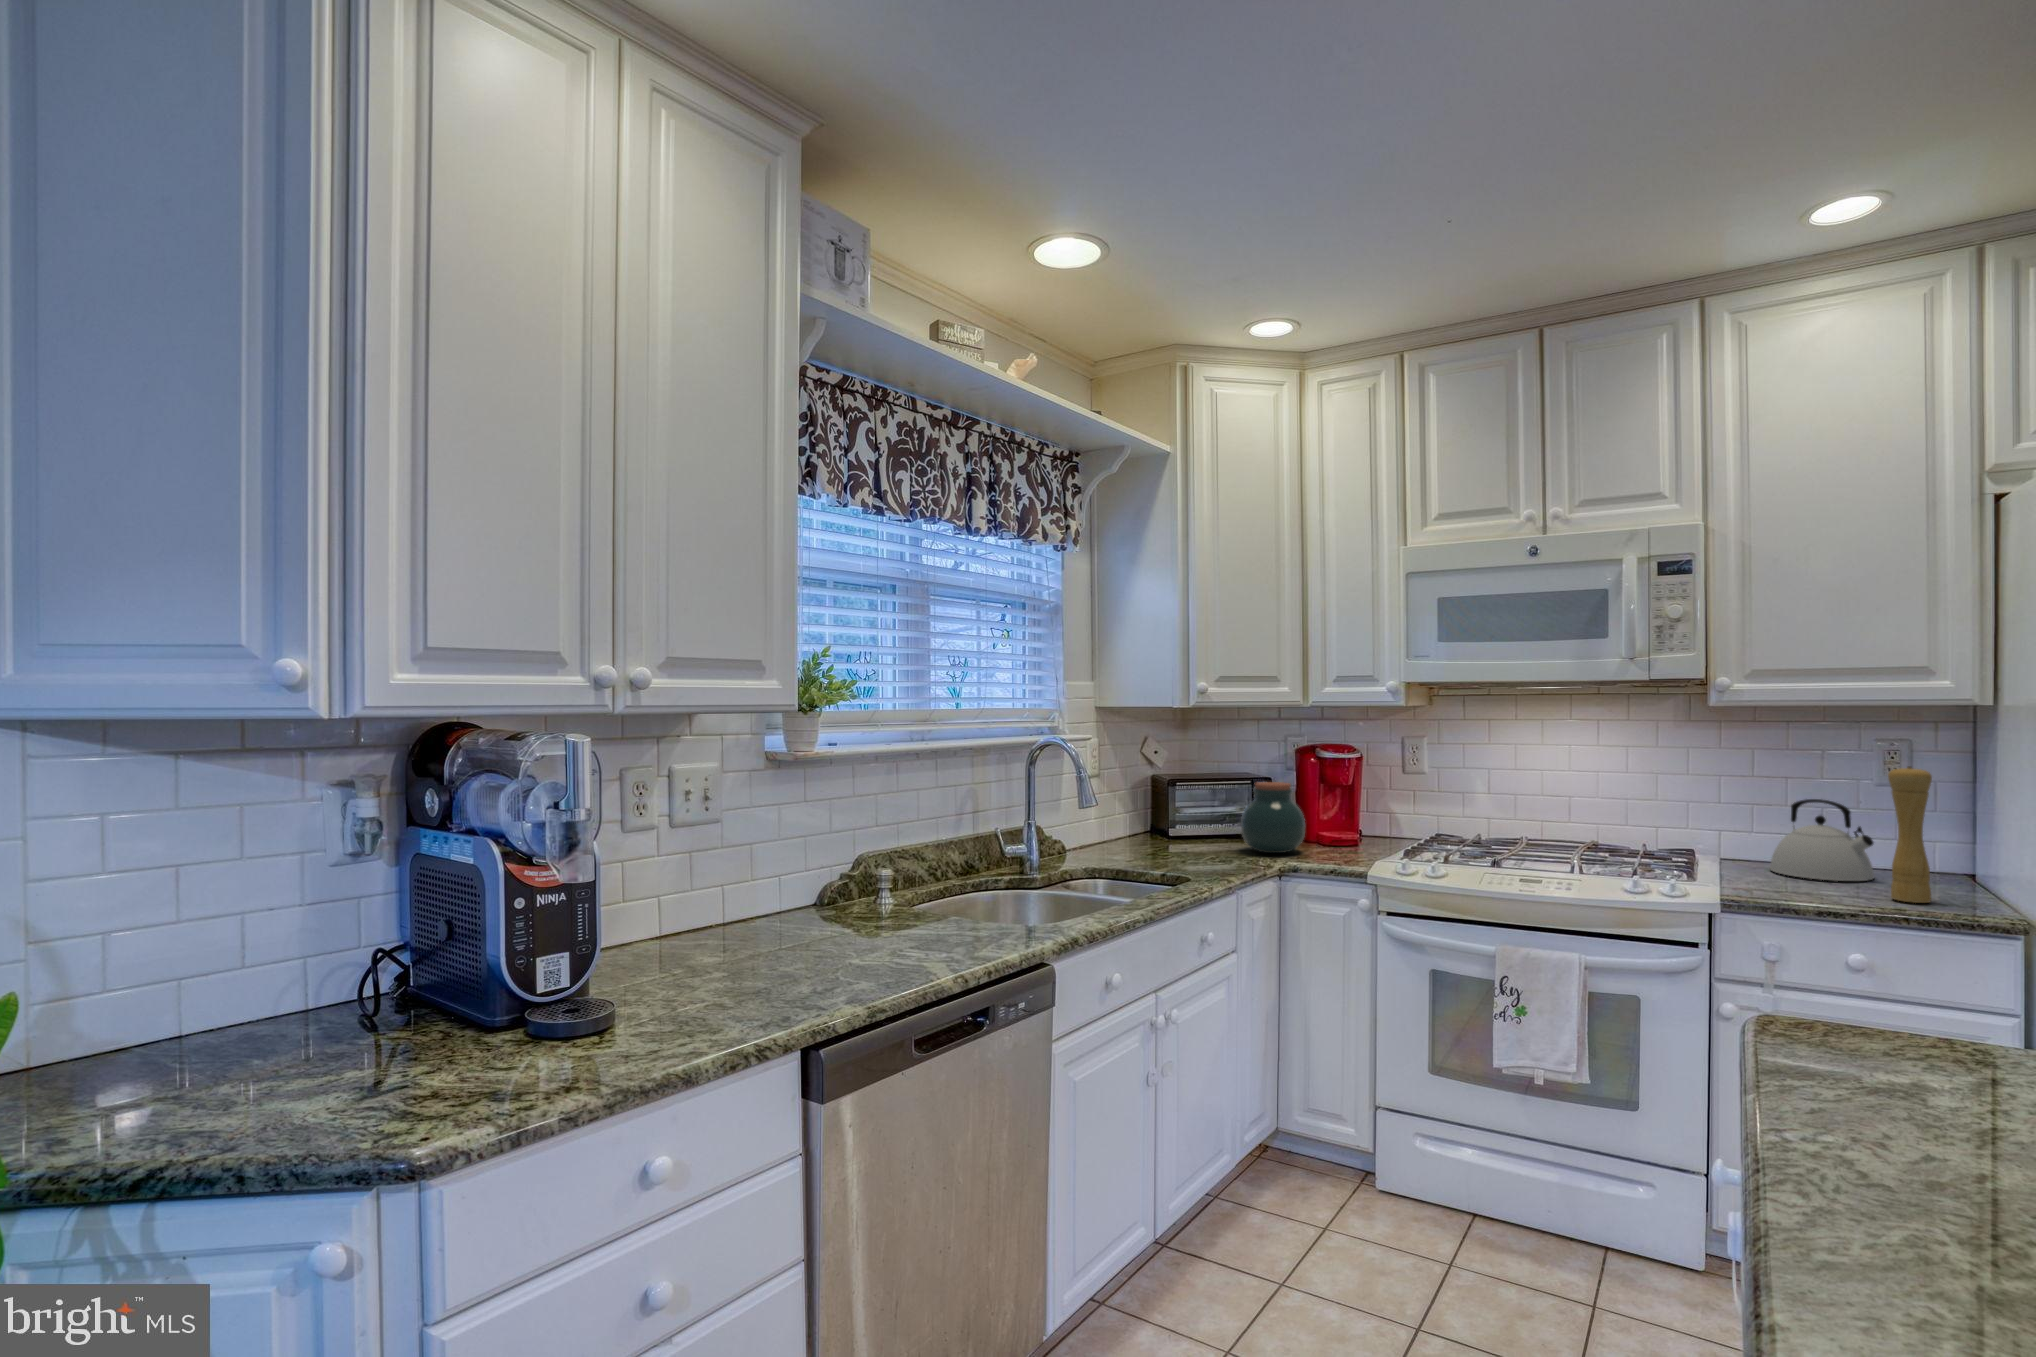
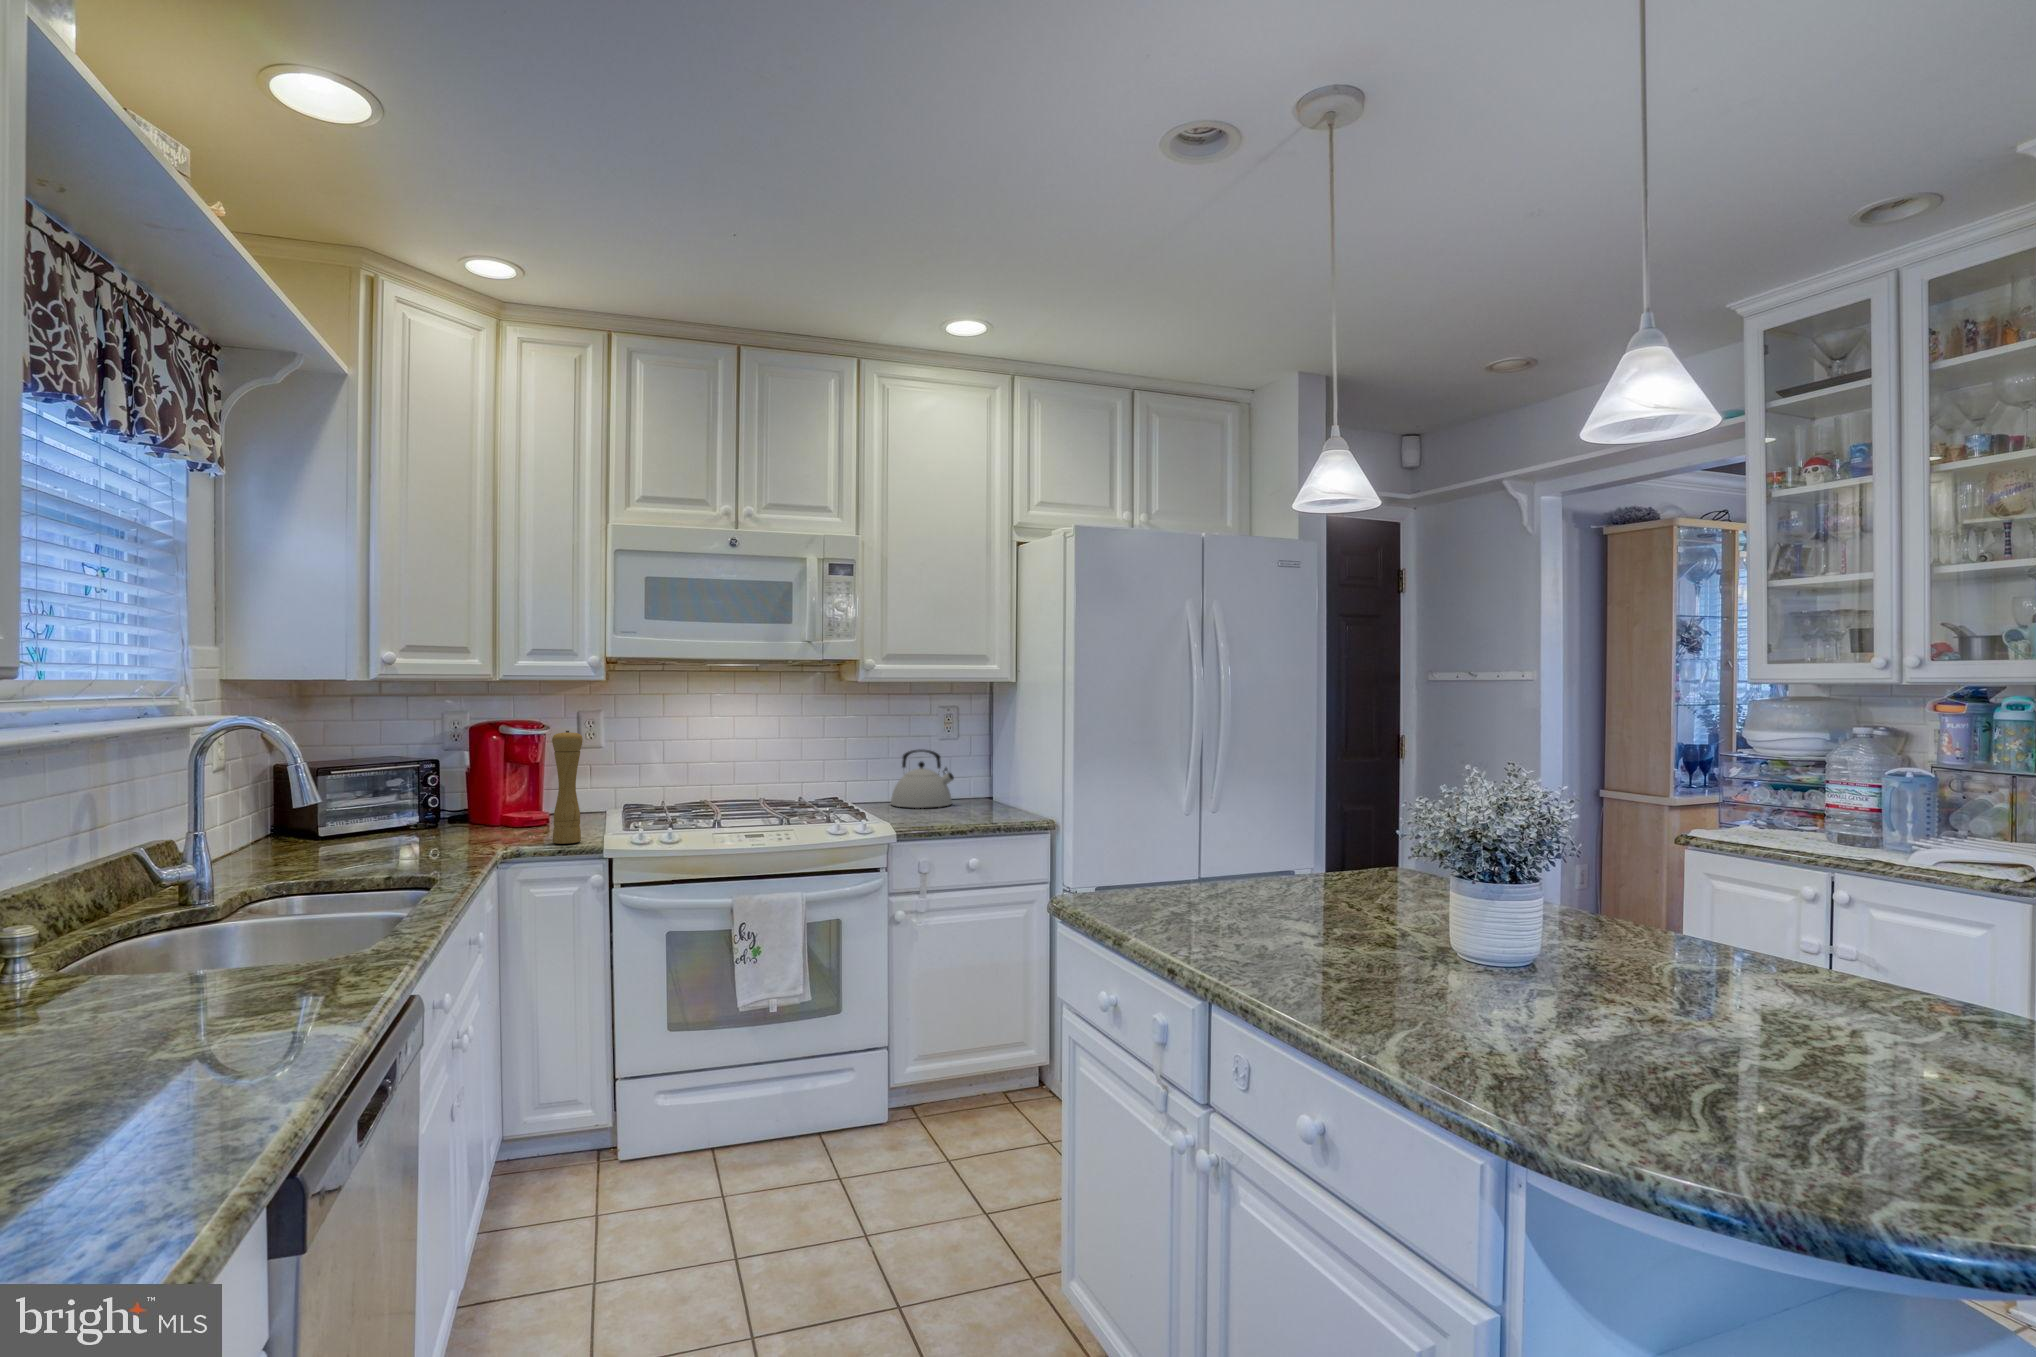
pepper mill: present [1888,766,1932,903] -> present [552,731,583,844]
jar: present [1241,782,1305,853] -> none [443,766,520,844]

